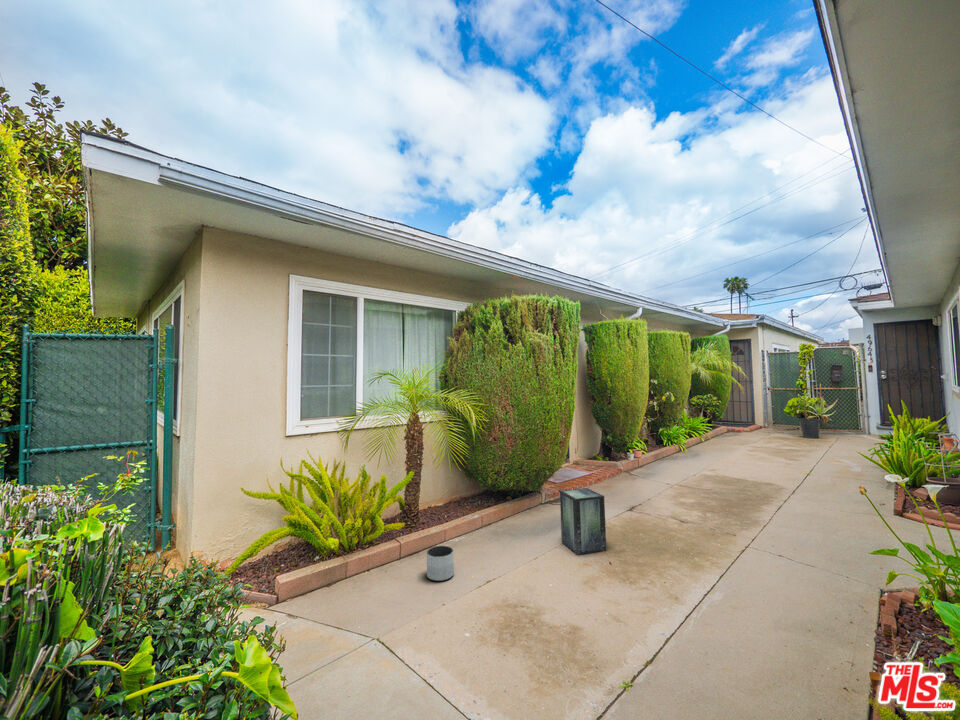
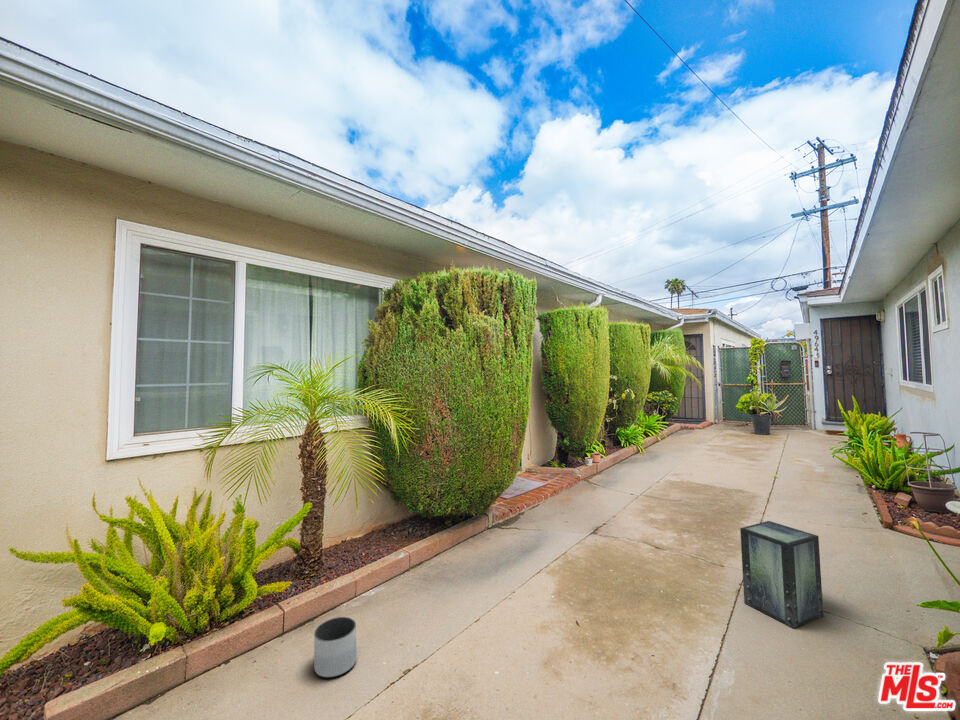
storage box: present [560,488,606,555] -> present [740,521,823,628]

